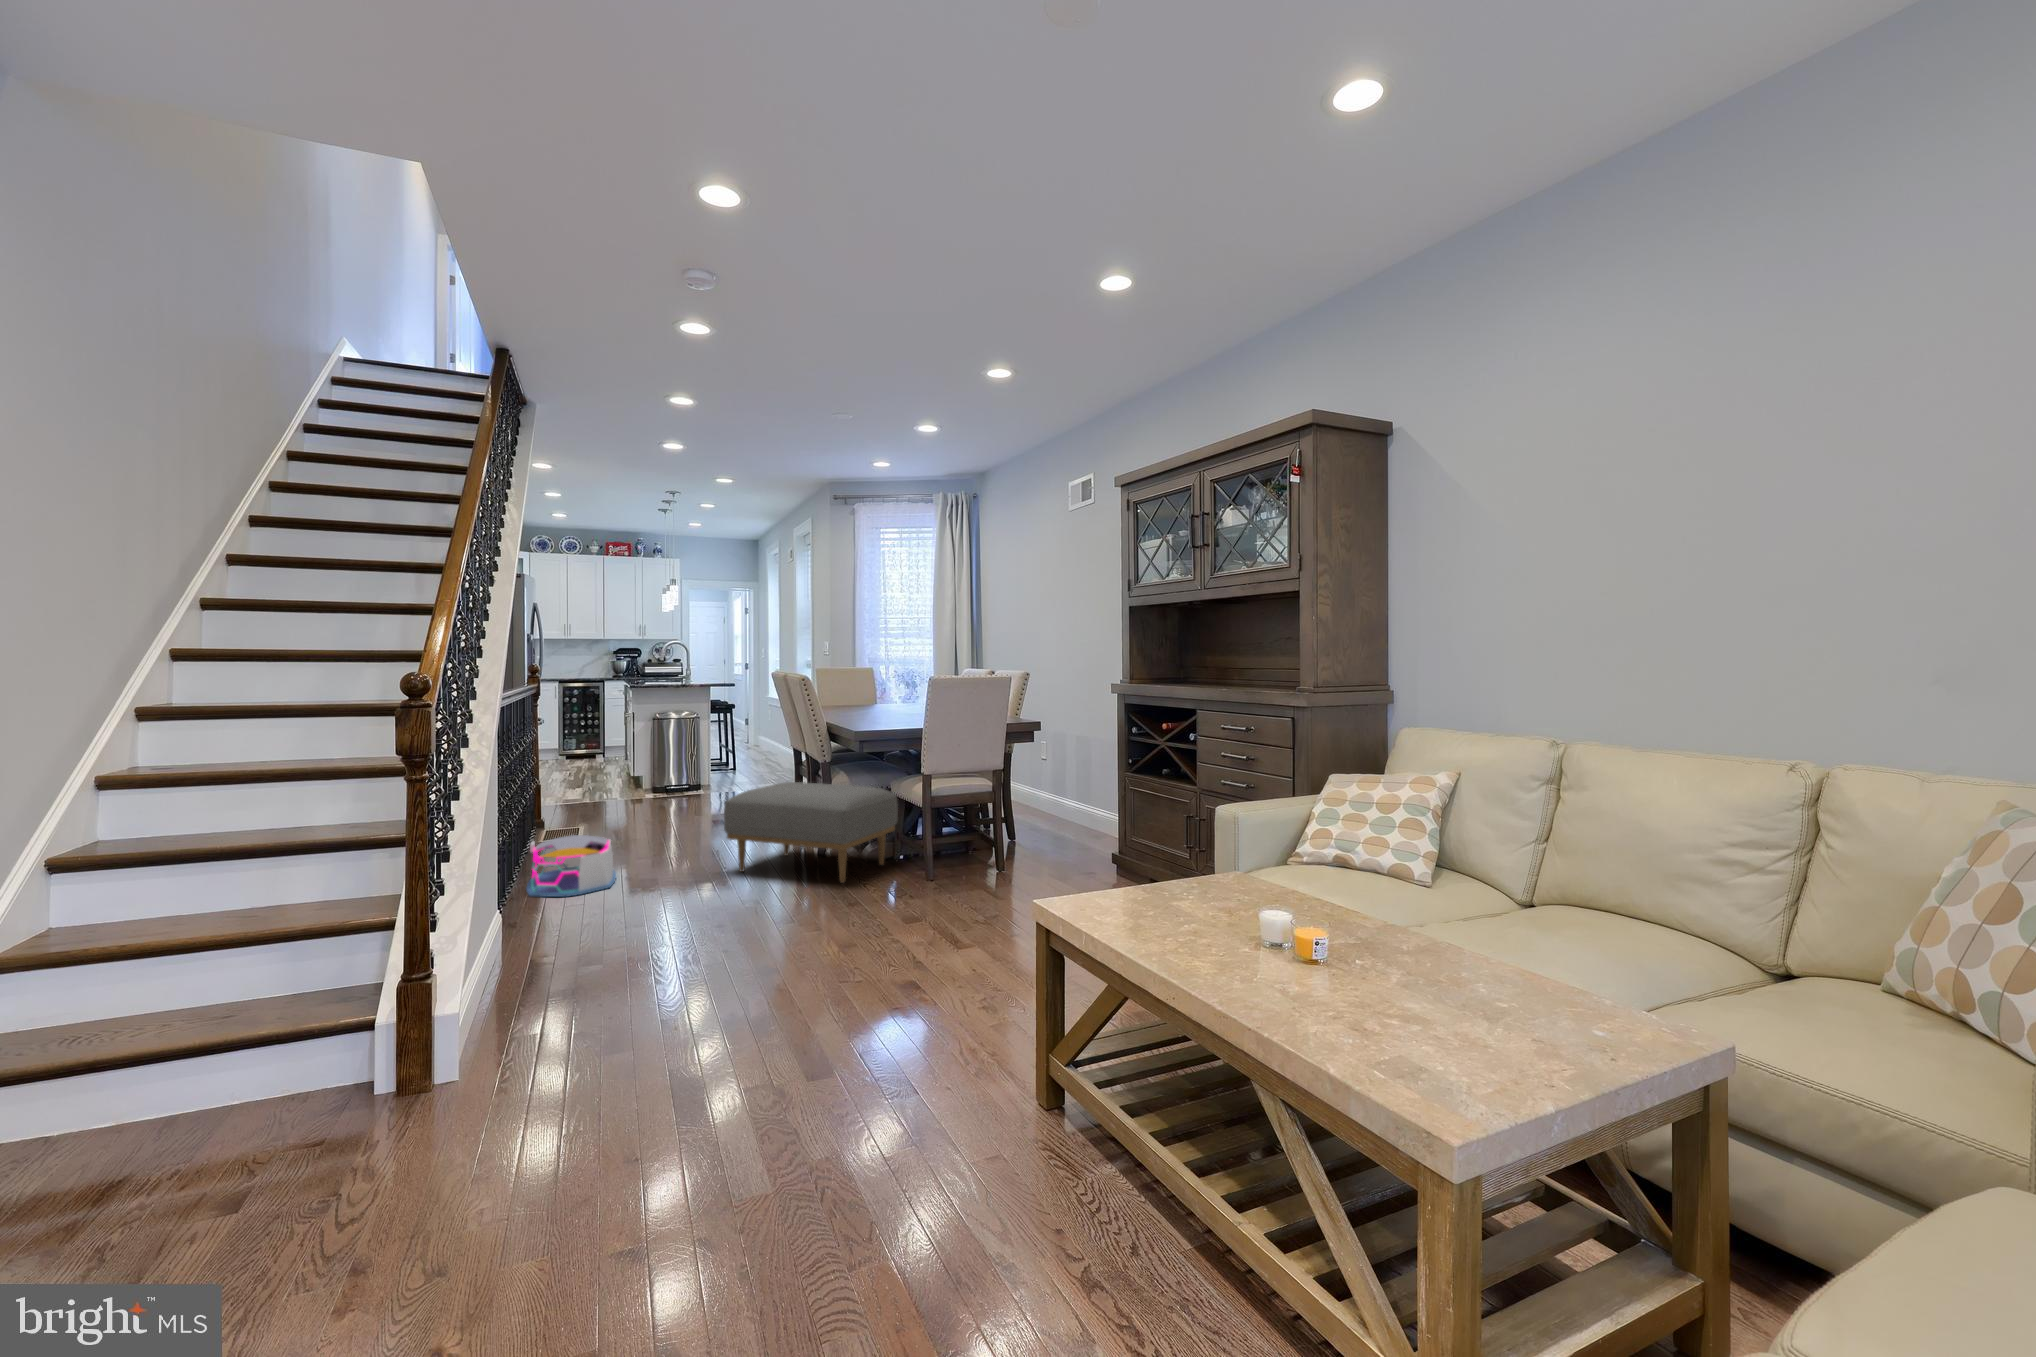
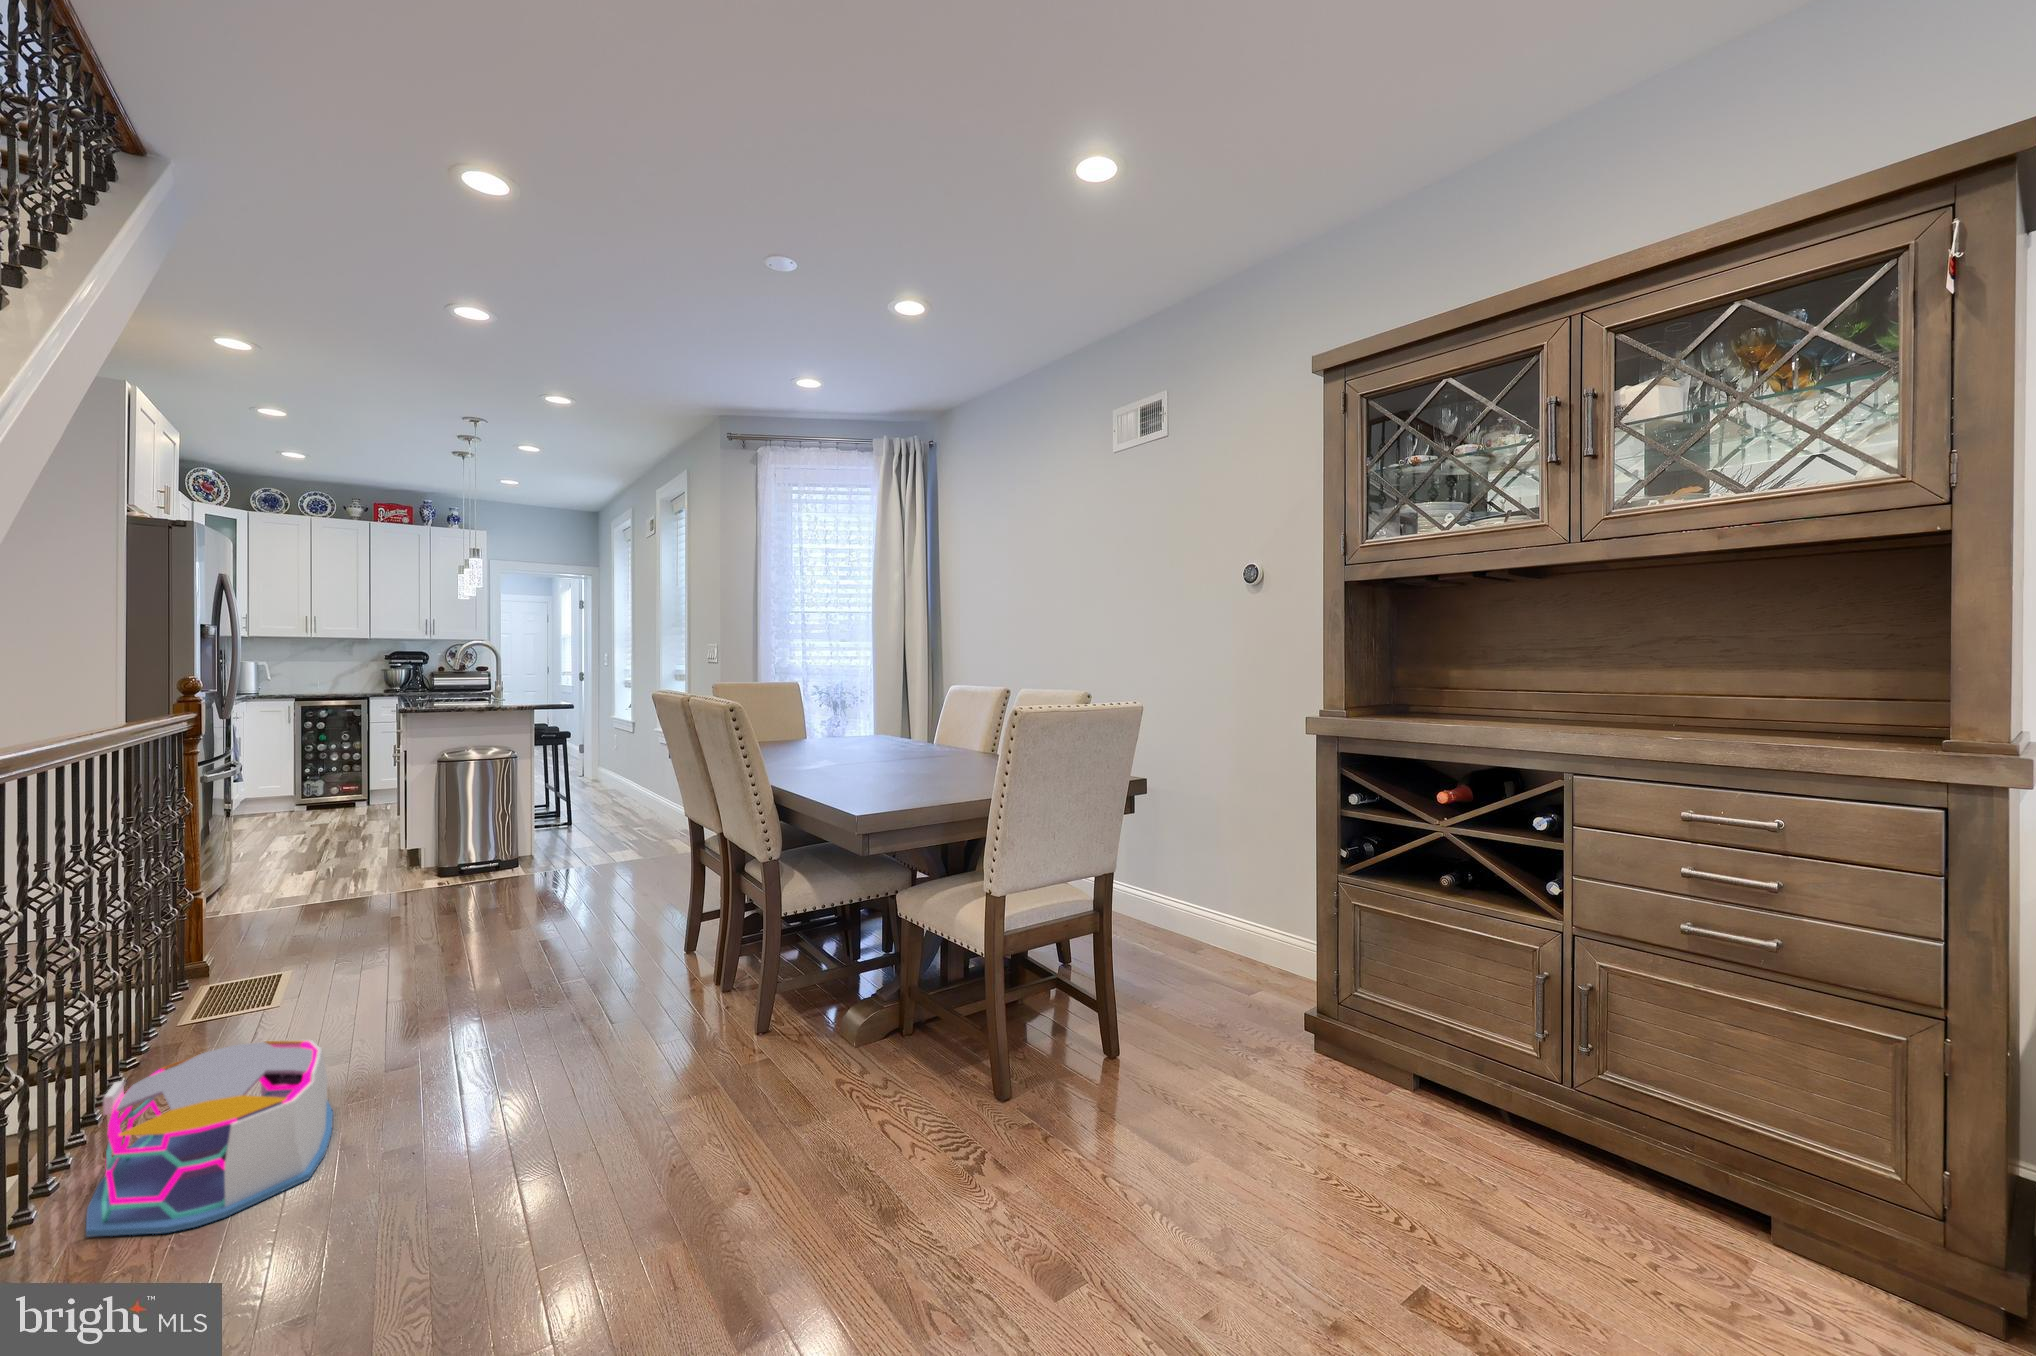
ottoman: present [724,782,898,883] -> none [577,896,911,1115]

